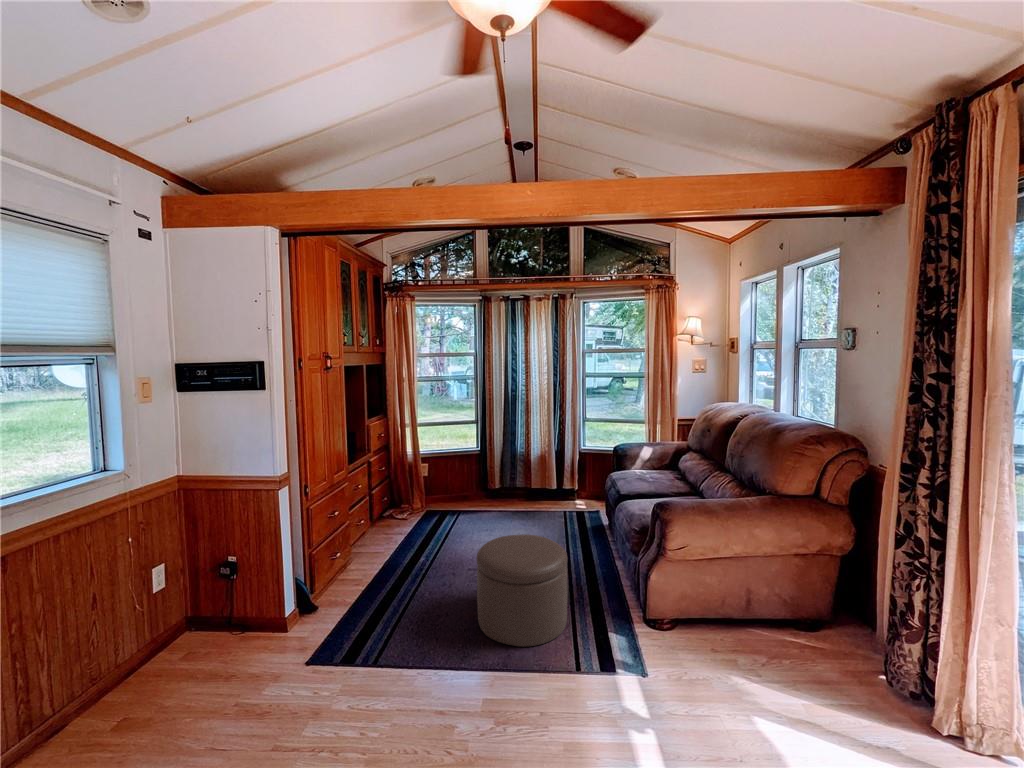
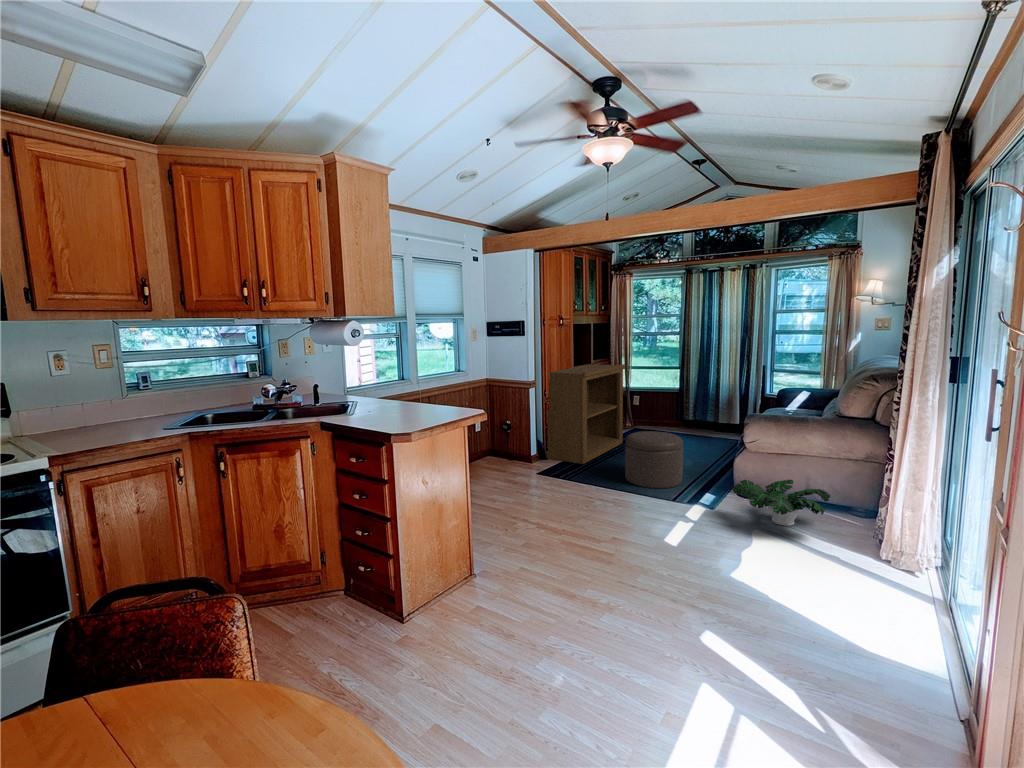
bookshelf: none [309,424,427,610] -> present [546,364,625,464]
potted plant: none [693,597,850,690] -> present [733,480,830,526]

